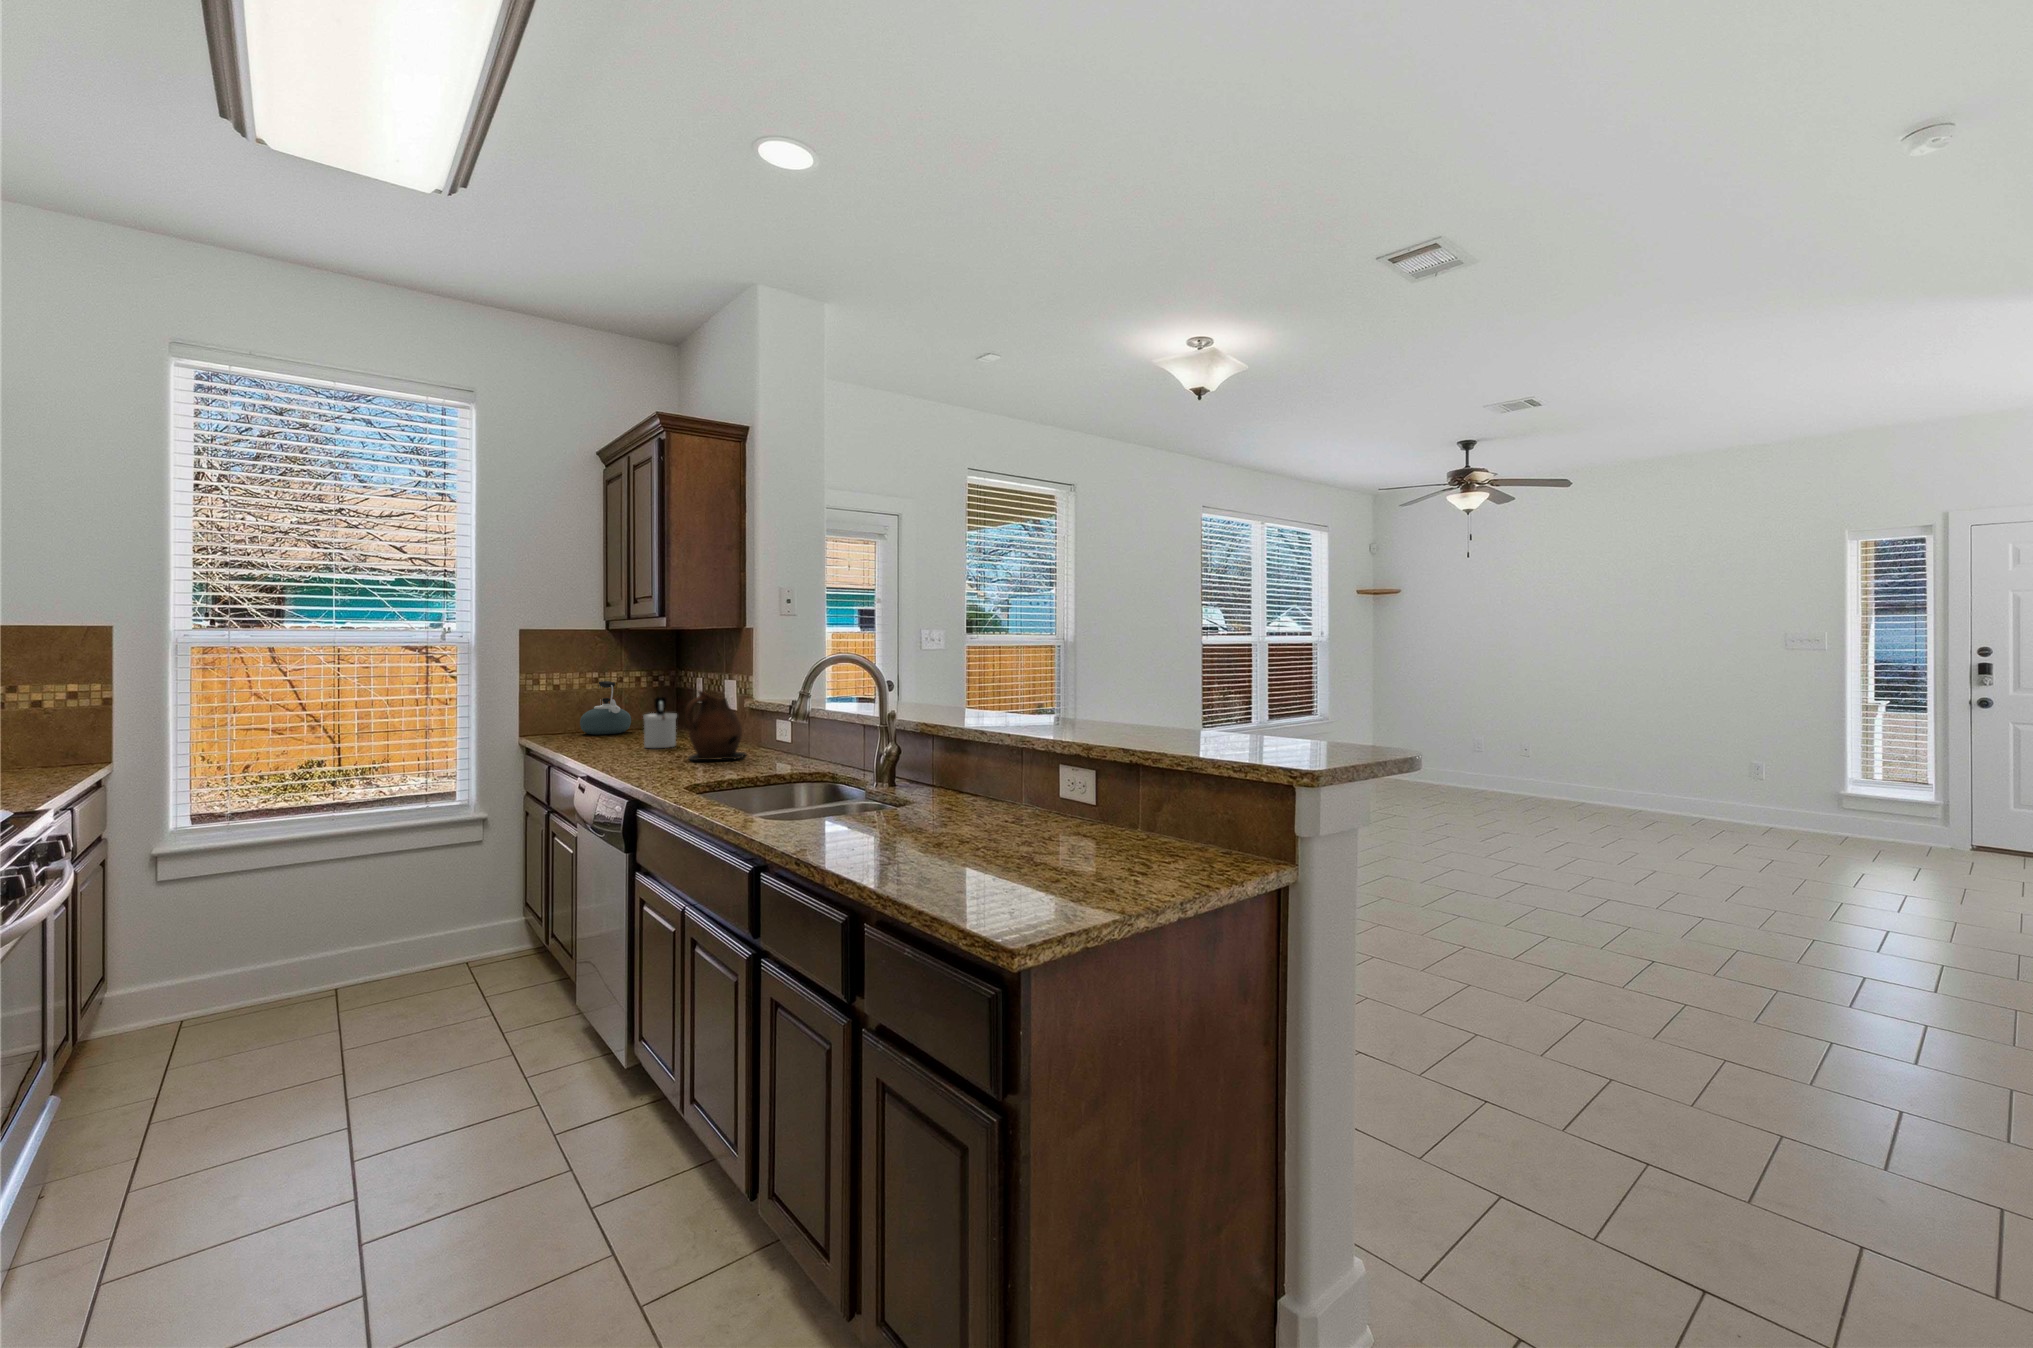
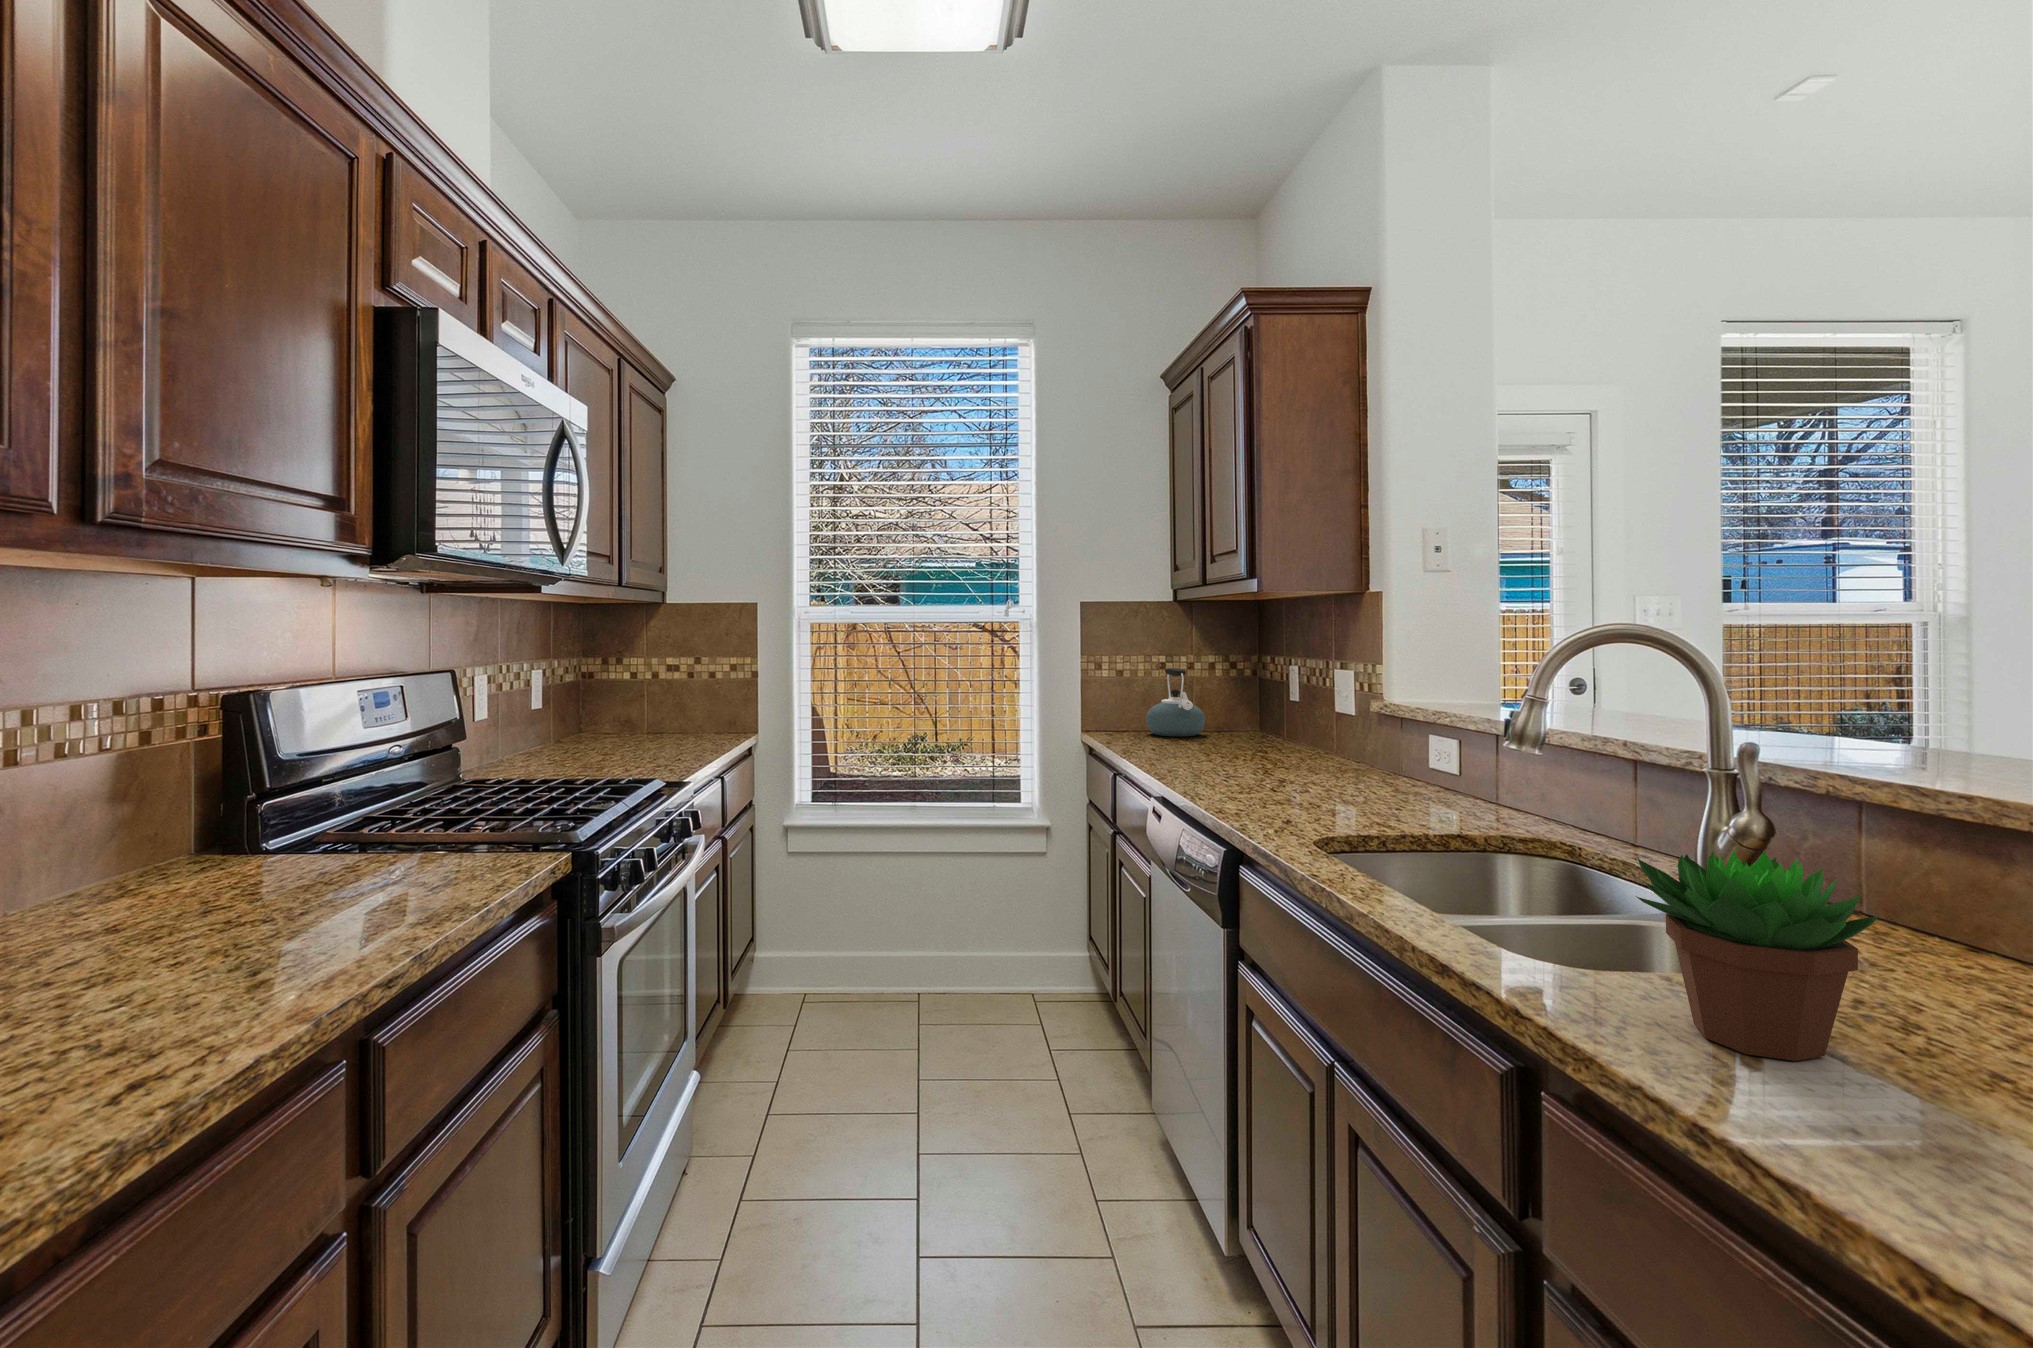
ceramic pitcher: present [685,691,745,760] -> none [1292,684,1383,797]
soap dispenser: present [643,697,677,748] -> none [1227,692,1271,764]
succulent plant: none [803,753,879,835] -> present [1636,850,1879,1061]

